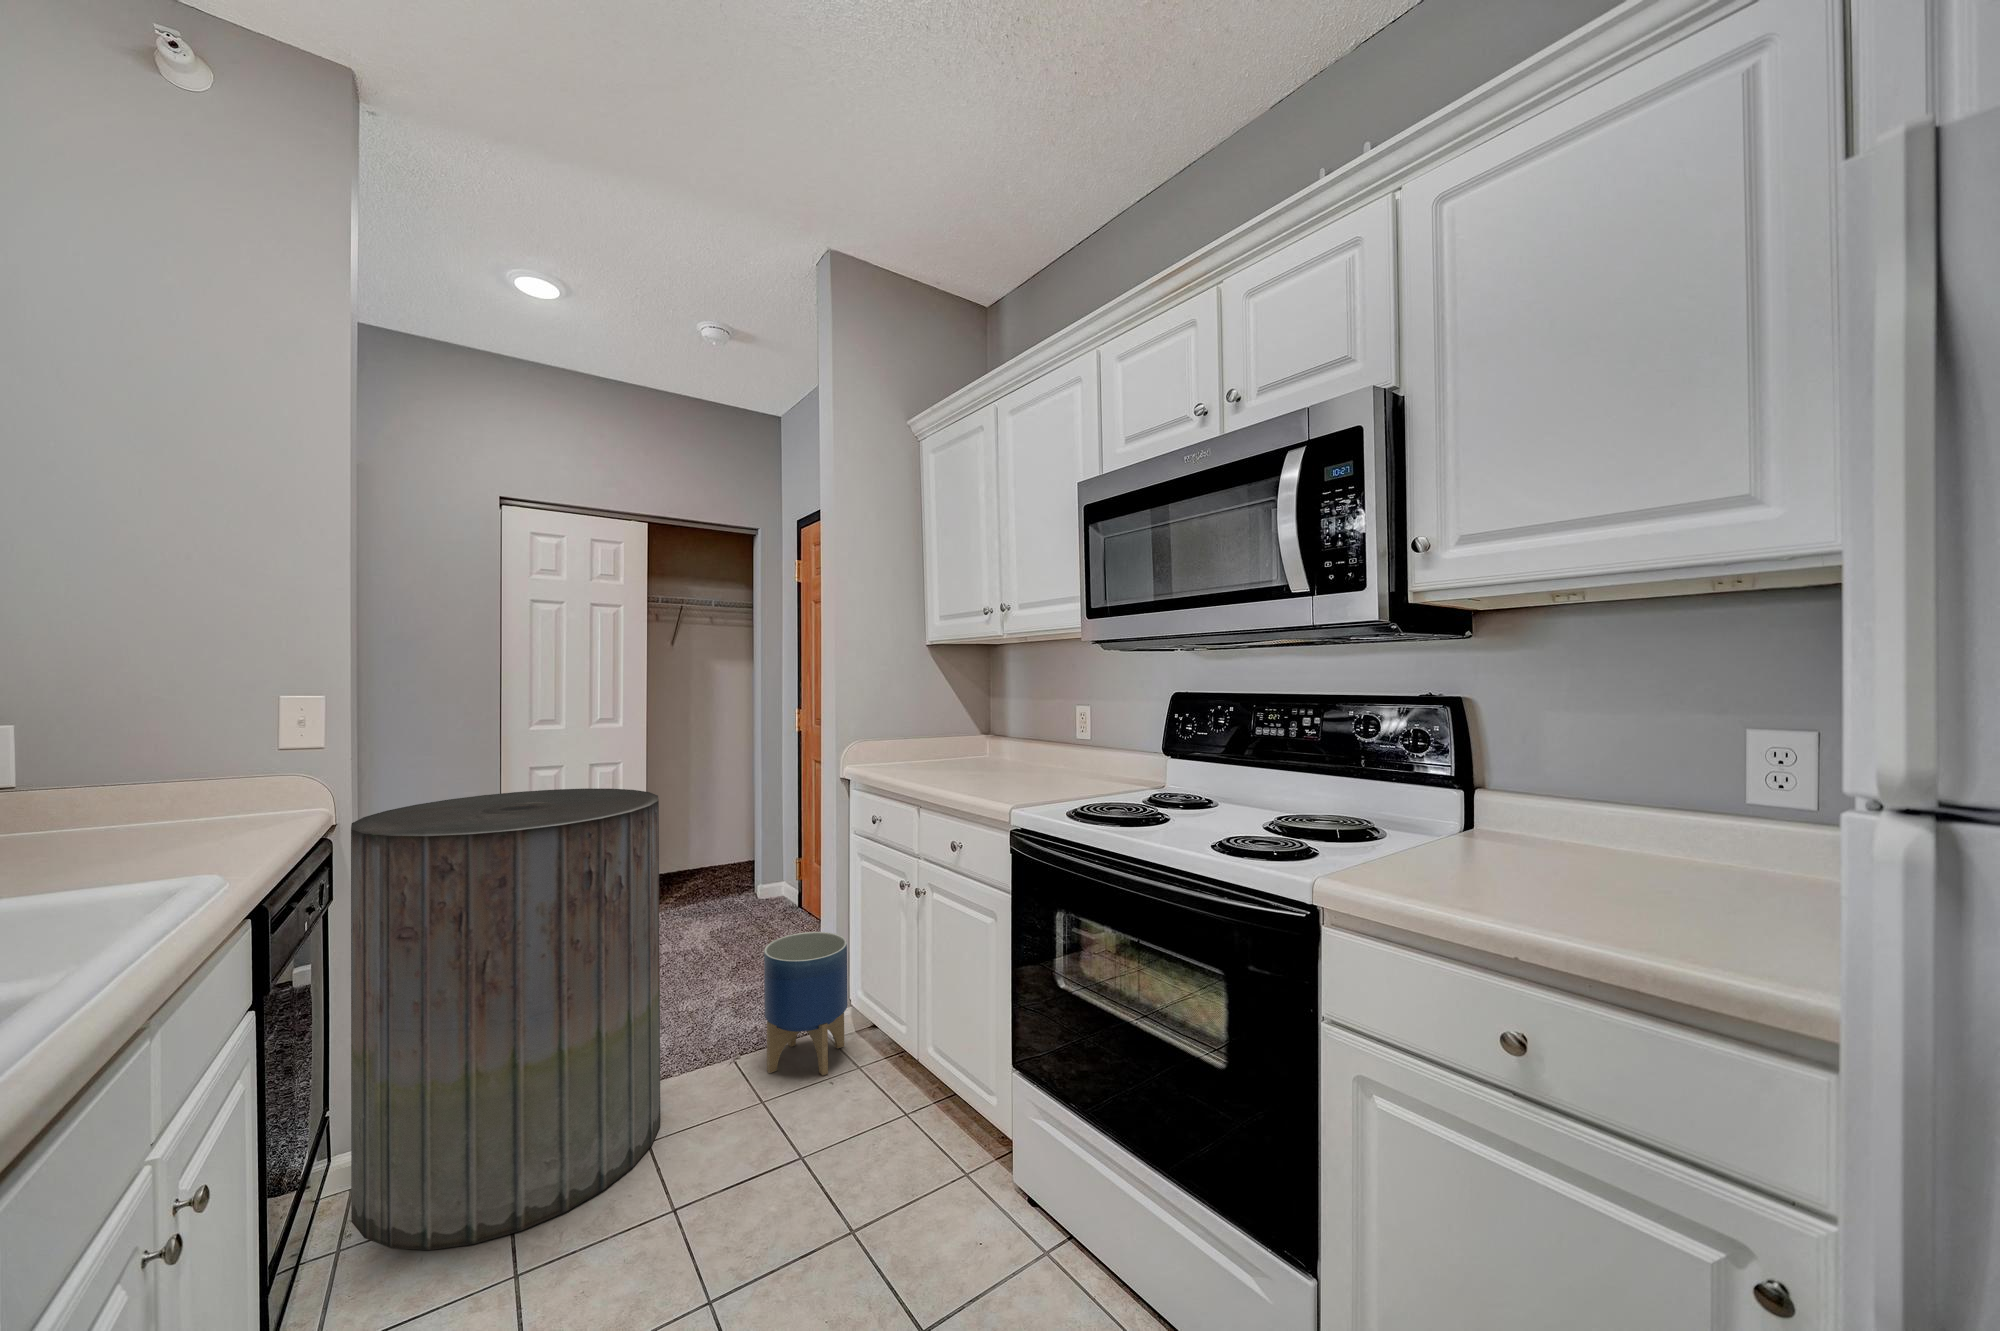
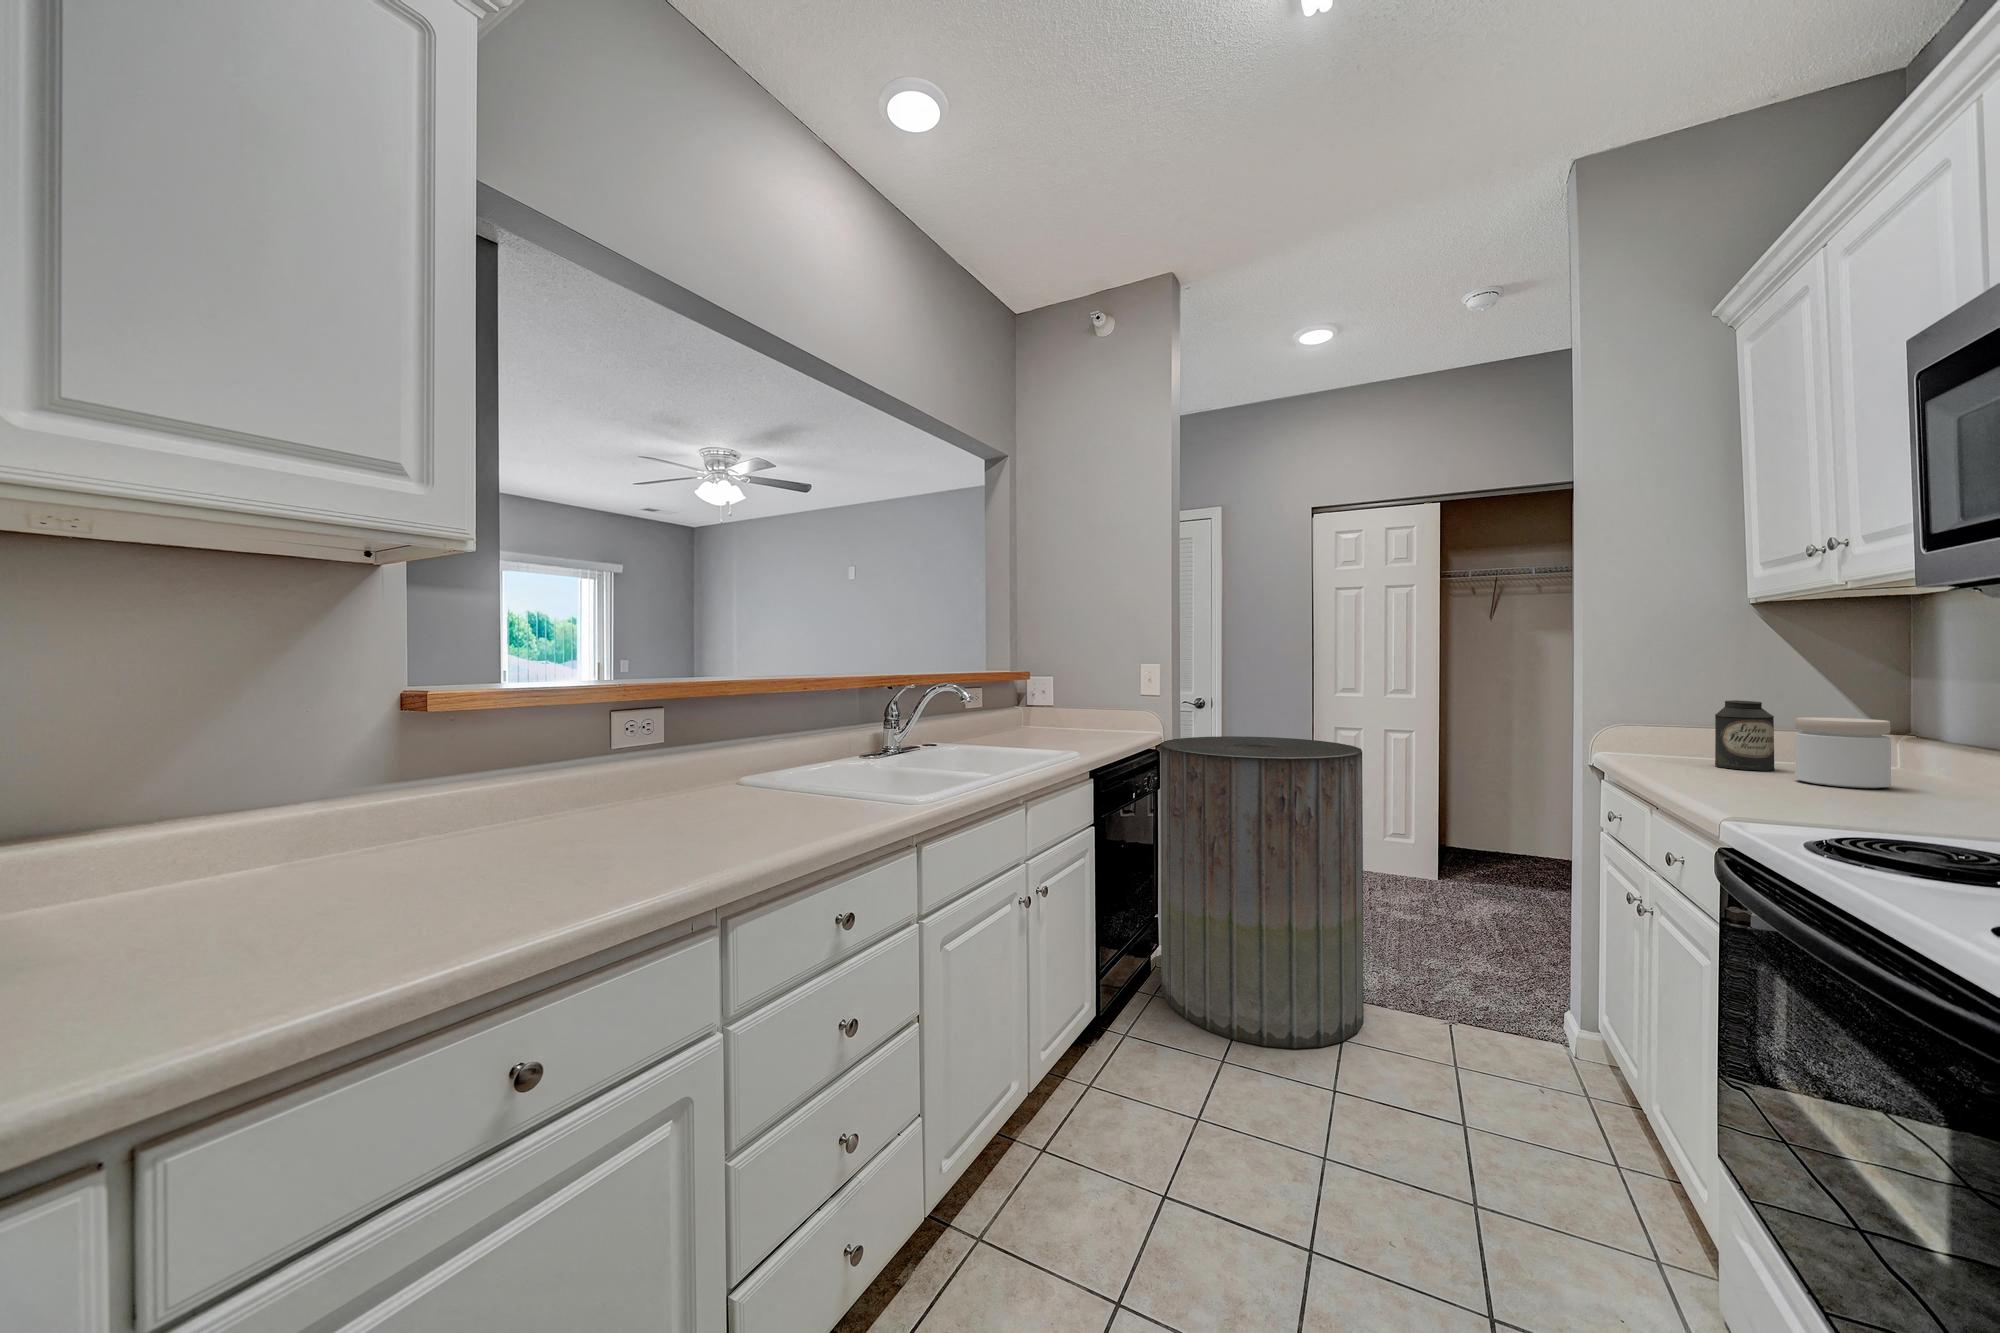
canister: none [915,717,946,769] -> present [1715,700,1775,771]
jar: none [968,727,1010,774] -> present [1795,717,1891,788]
planter: present [764,932,847,1075] -> none [1478,921,1586,1080]

